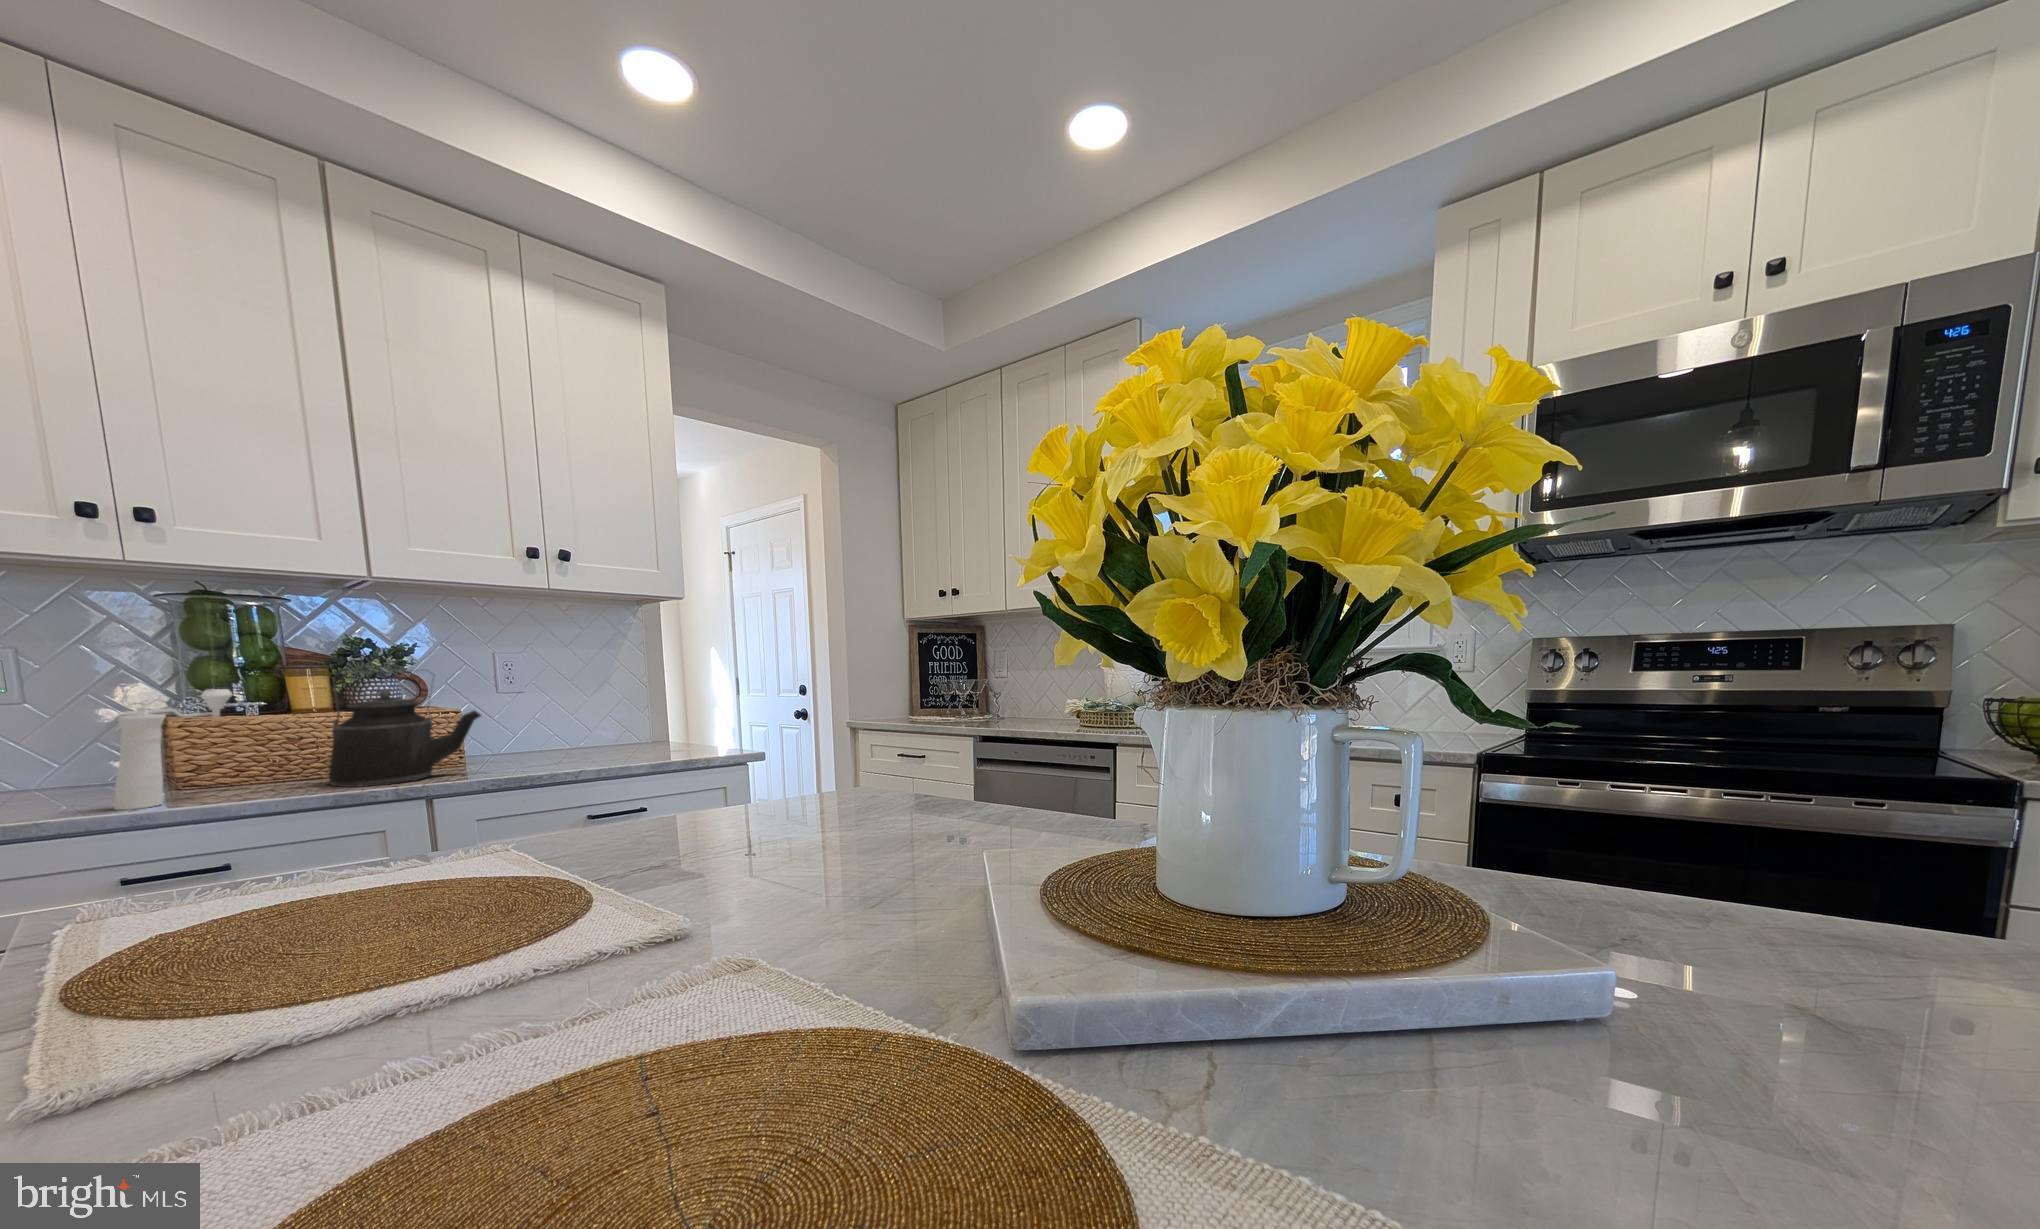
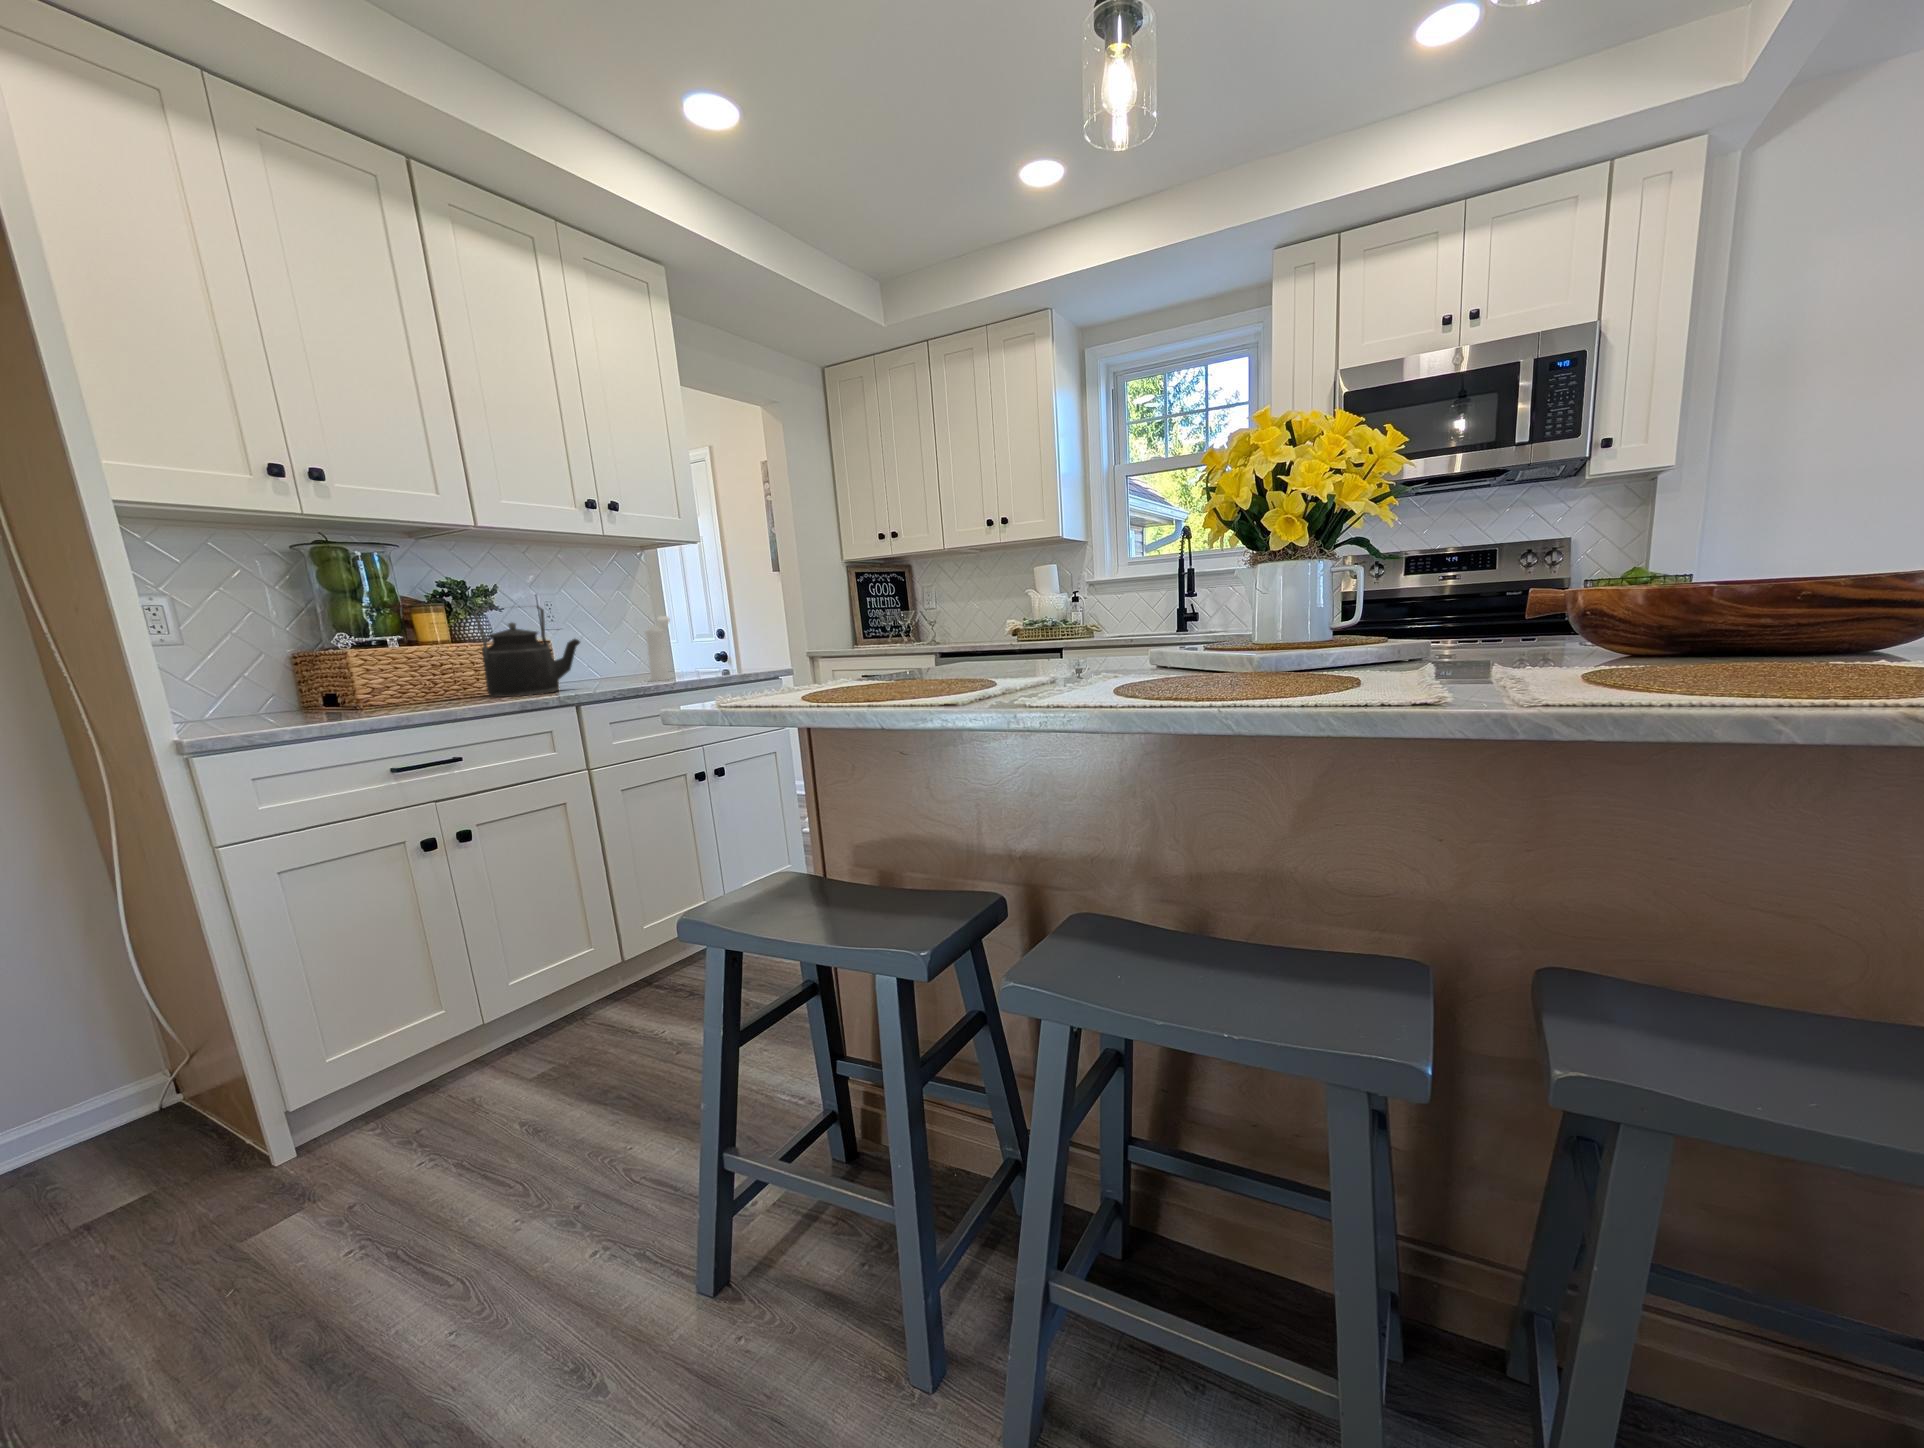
pepper mill: present [114,689,232,810] -> present [644,616,670,681]

